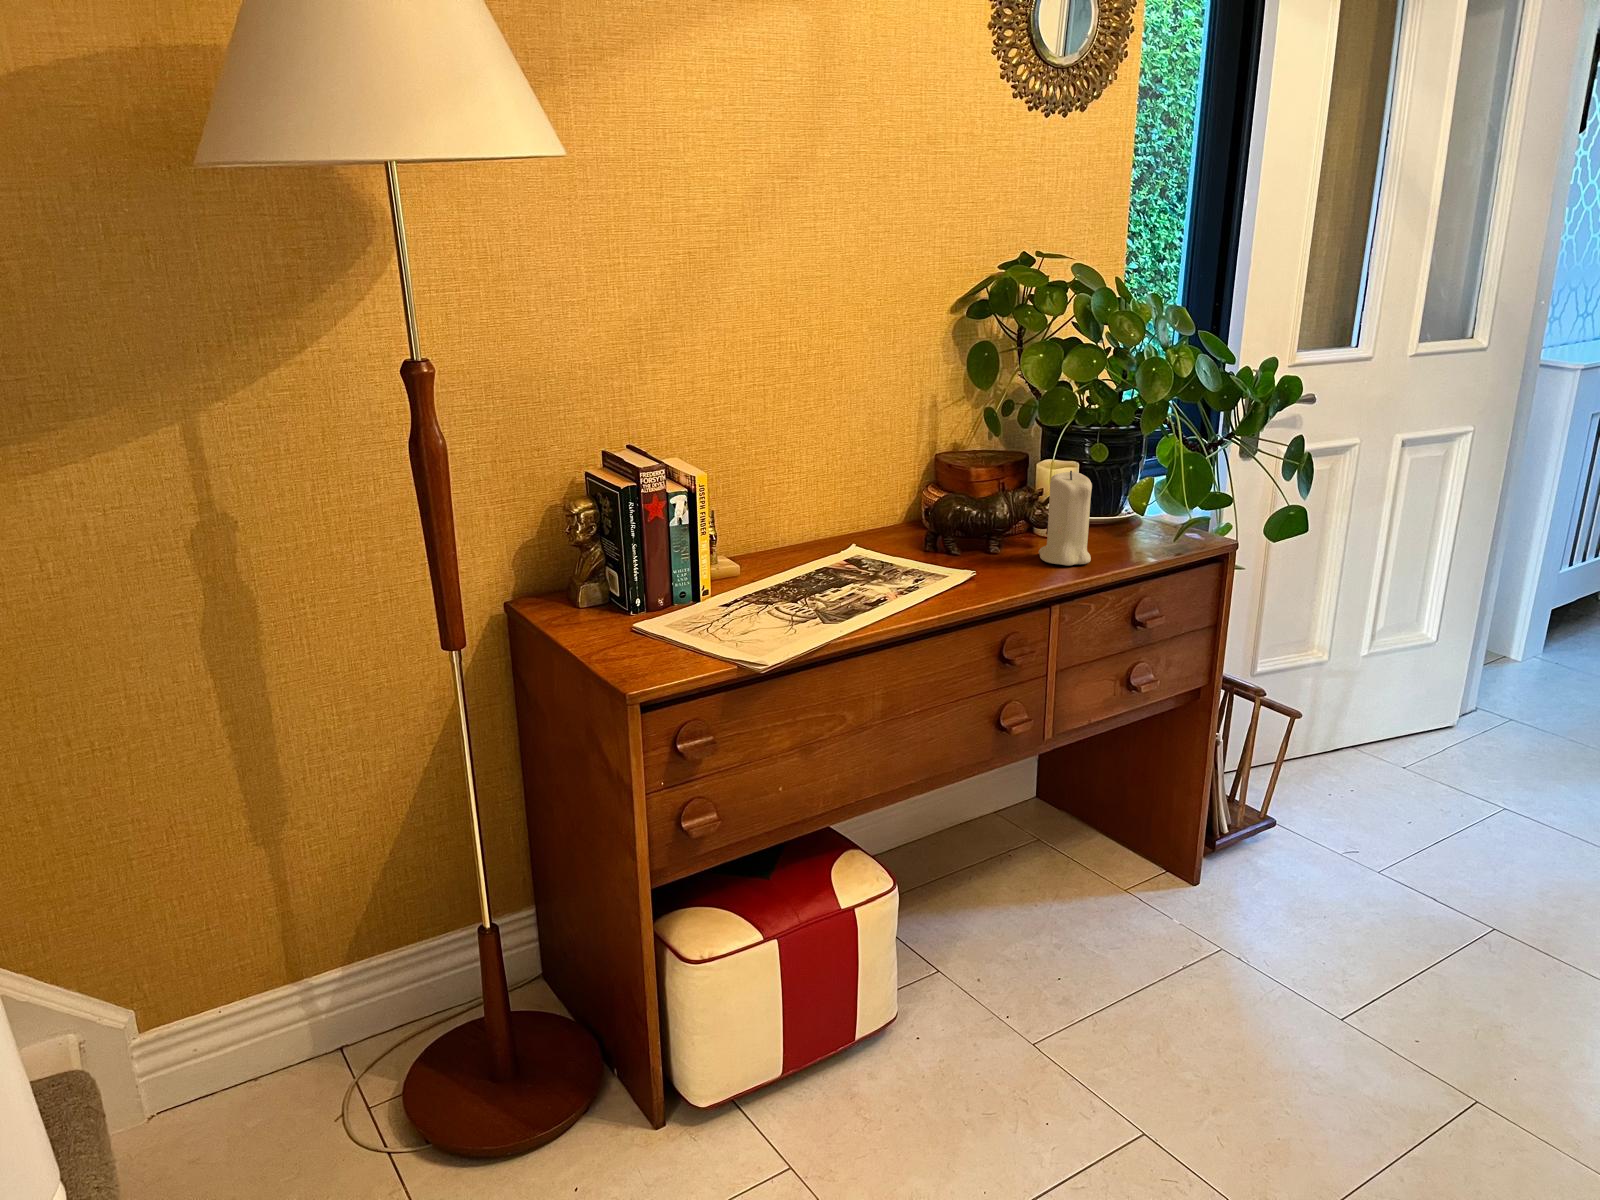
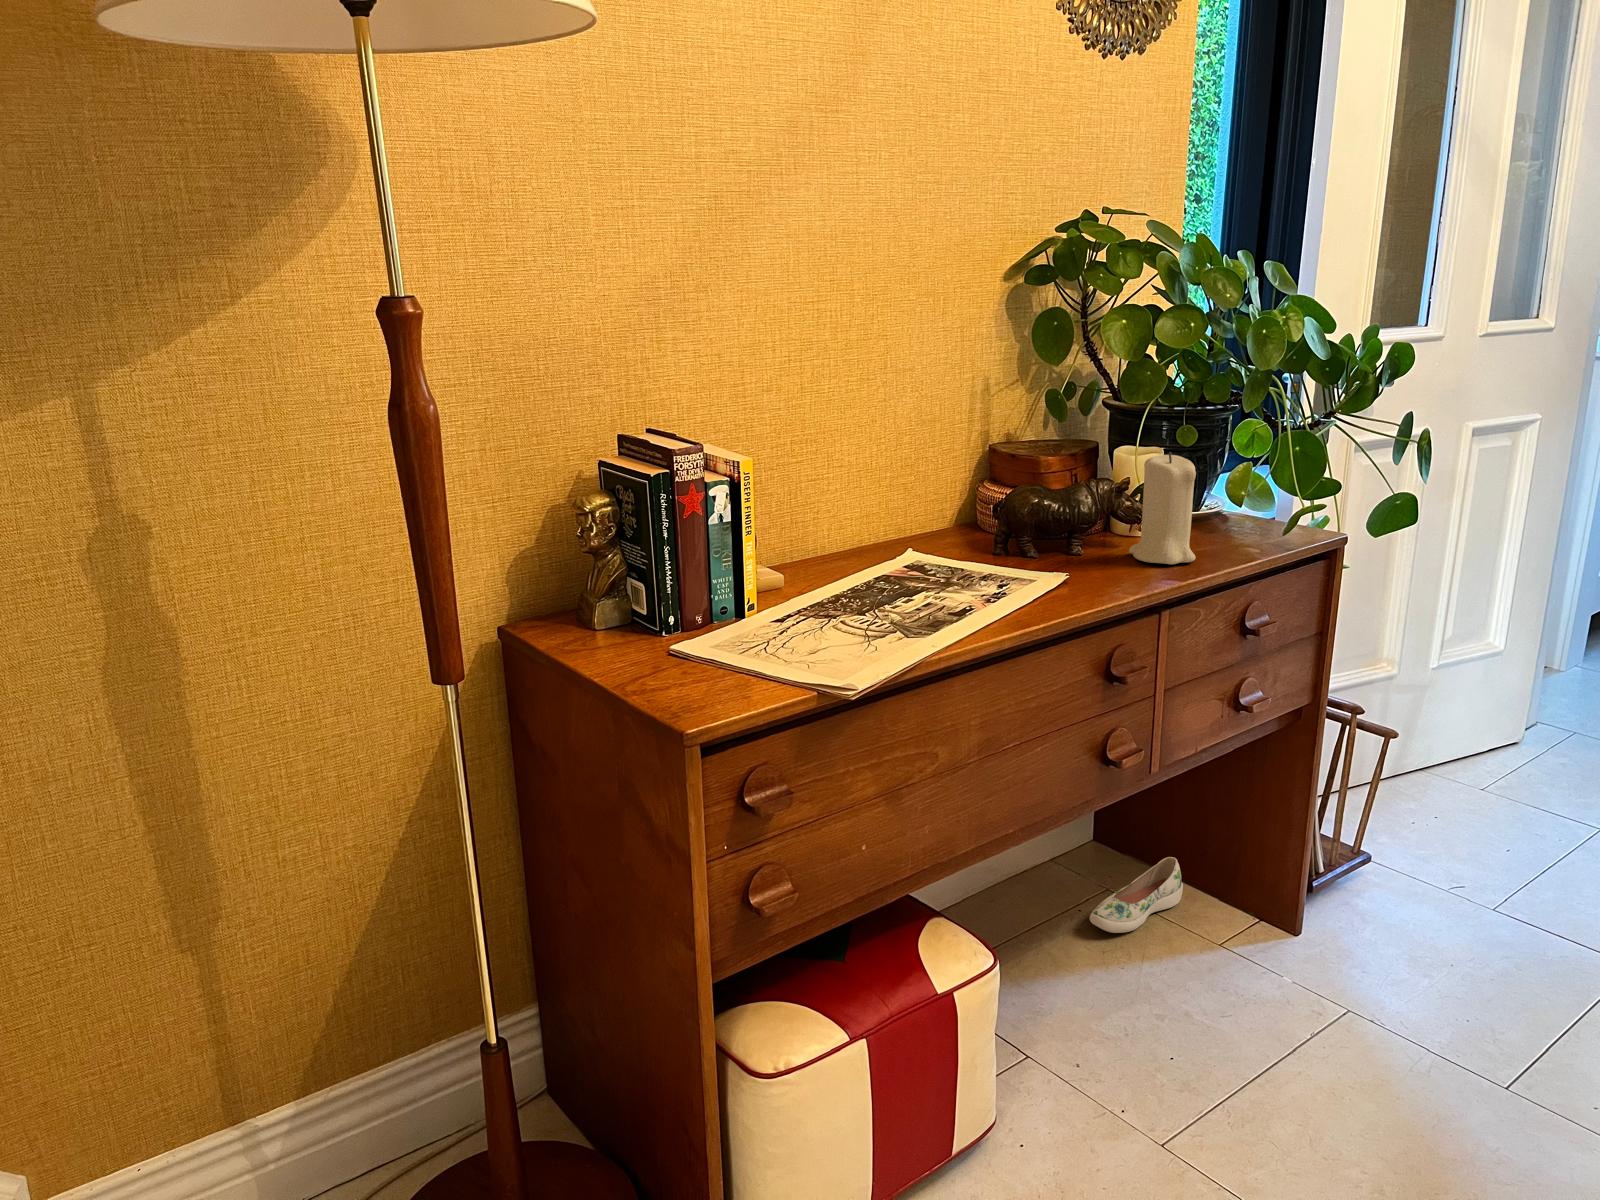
shoe: none [1015,813,1102,875] -> present [1090,857,1183,933]

